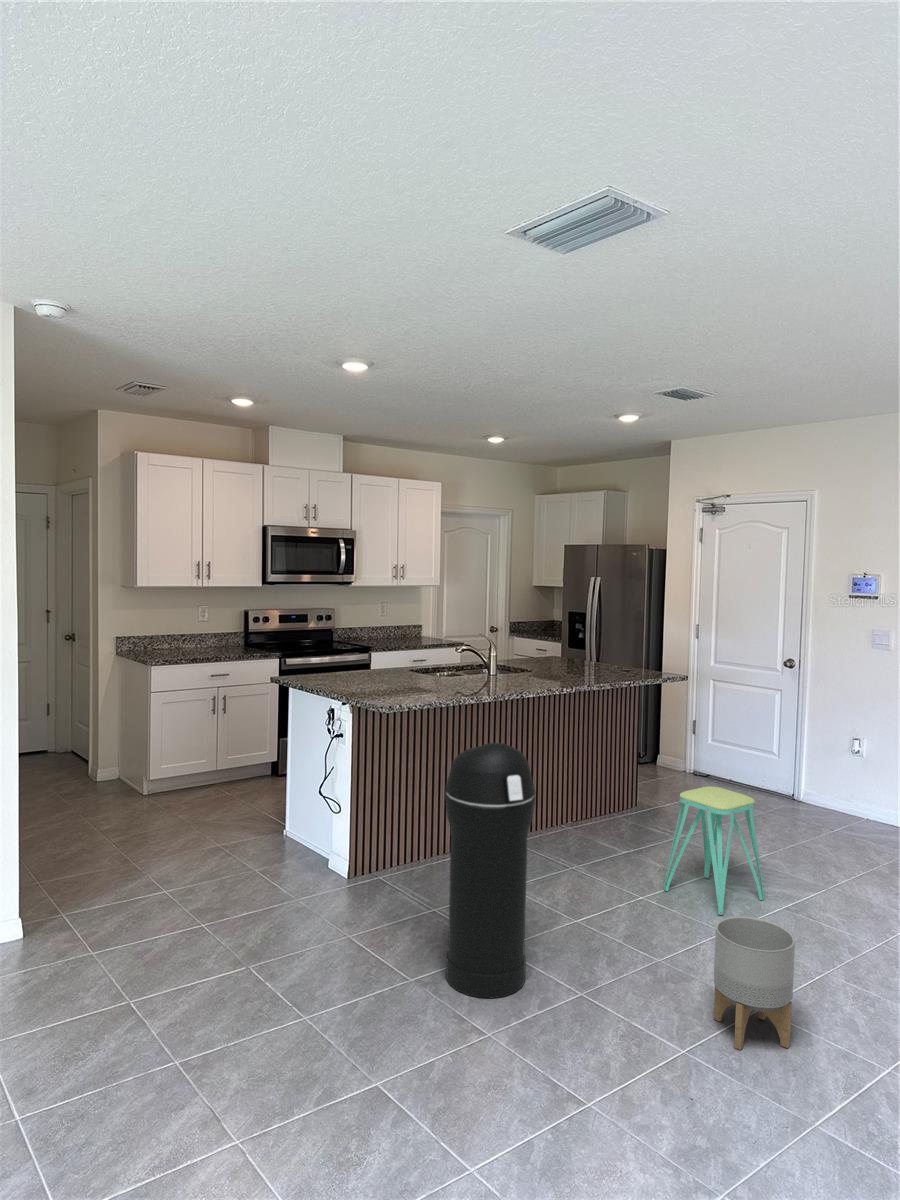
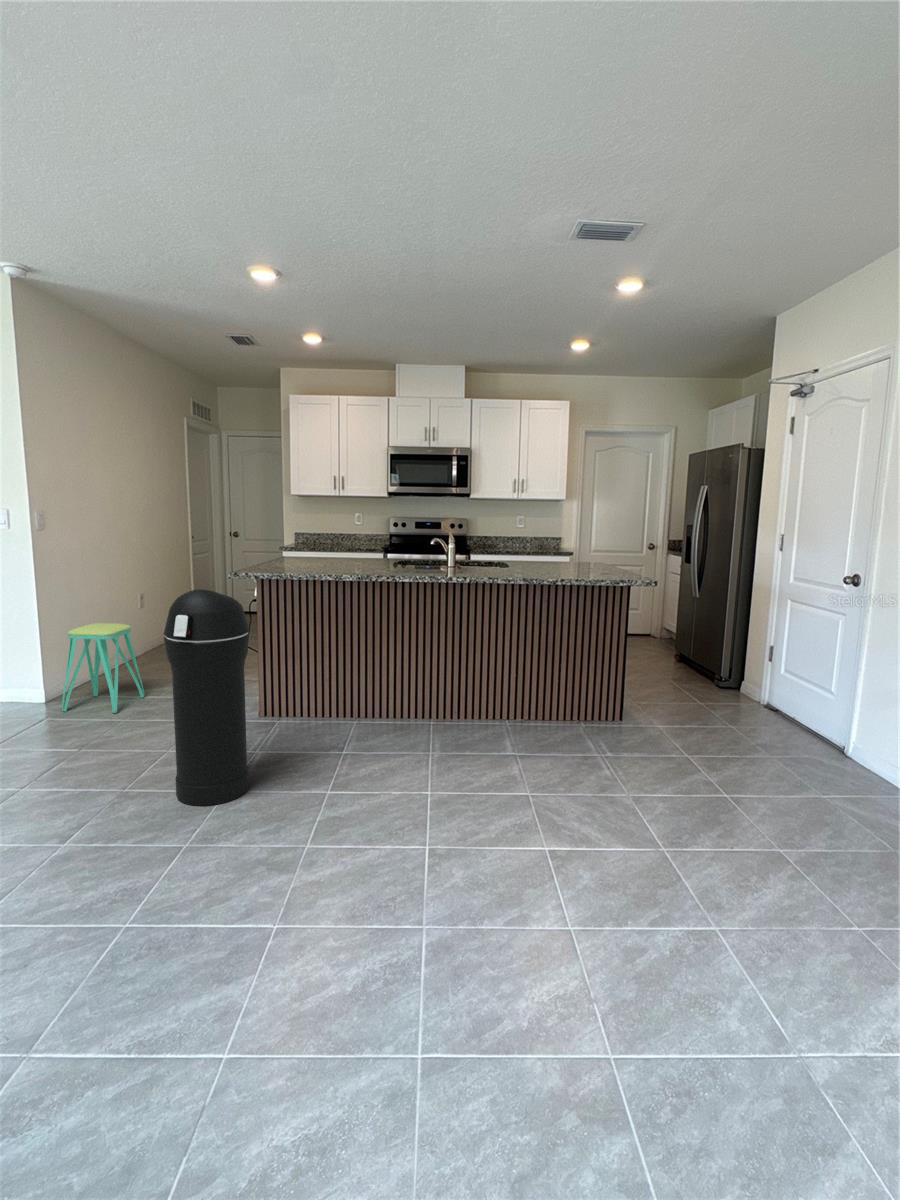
stool: present [664,786,764,915] -> present [62,623,144,713]
planter: present [714,916,795,1050] -> none [239,786,323,933]

